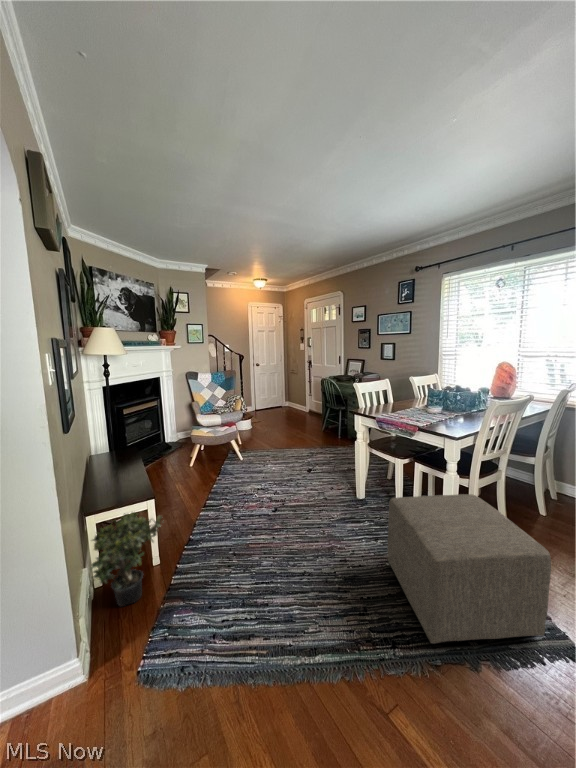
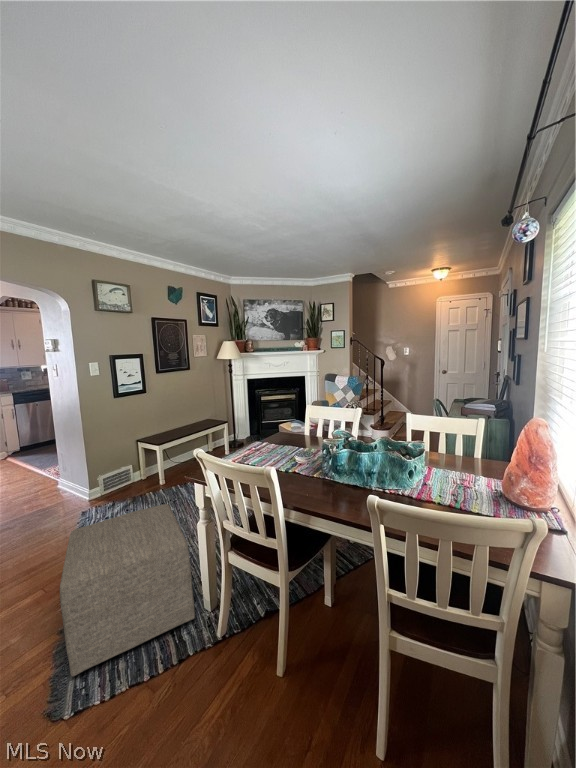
potted plant: present [91,512,162,606] -> none [108,448,149,494]

